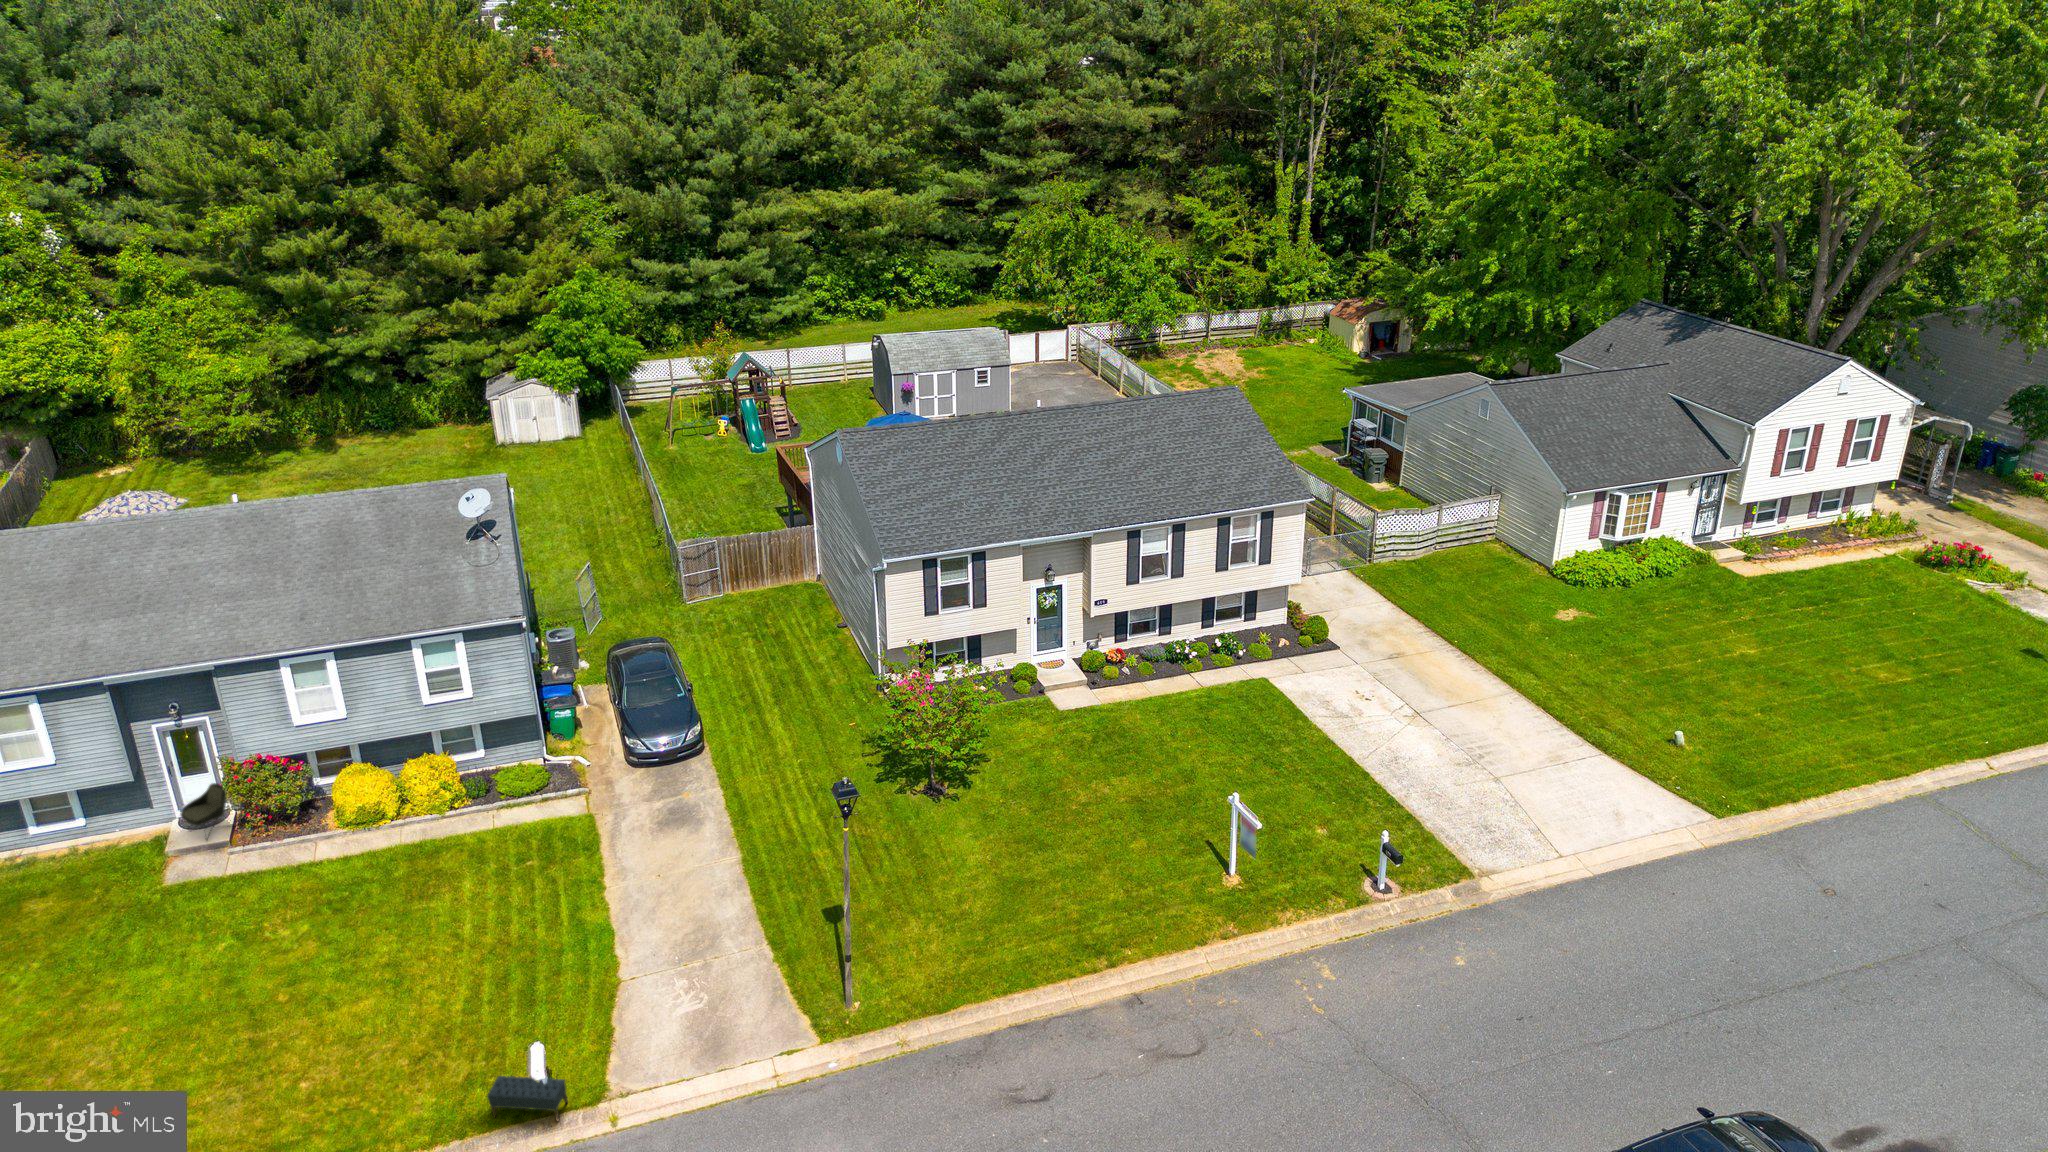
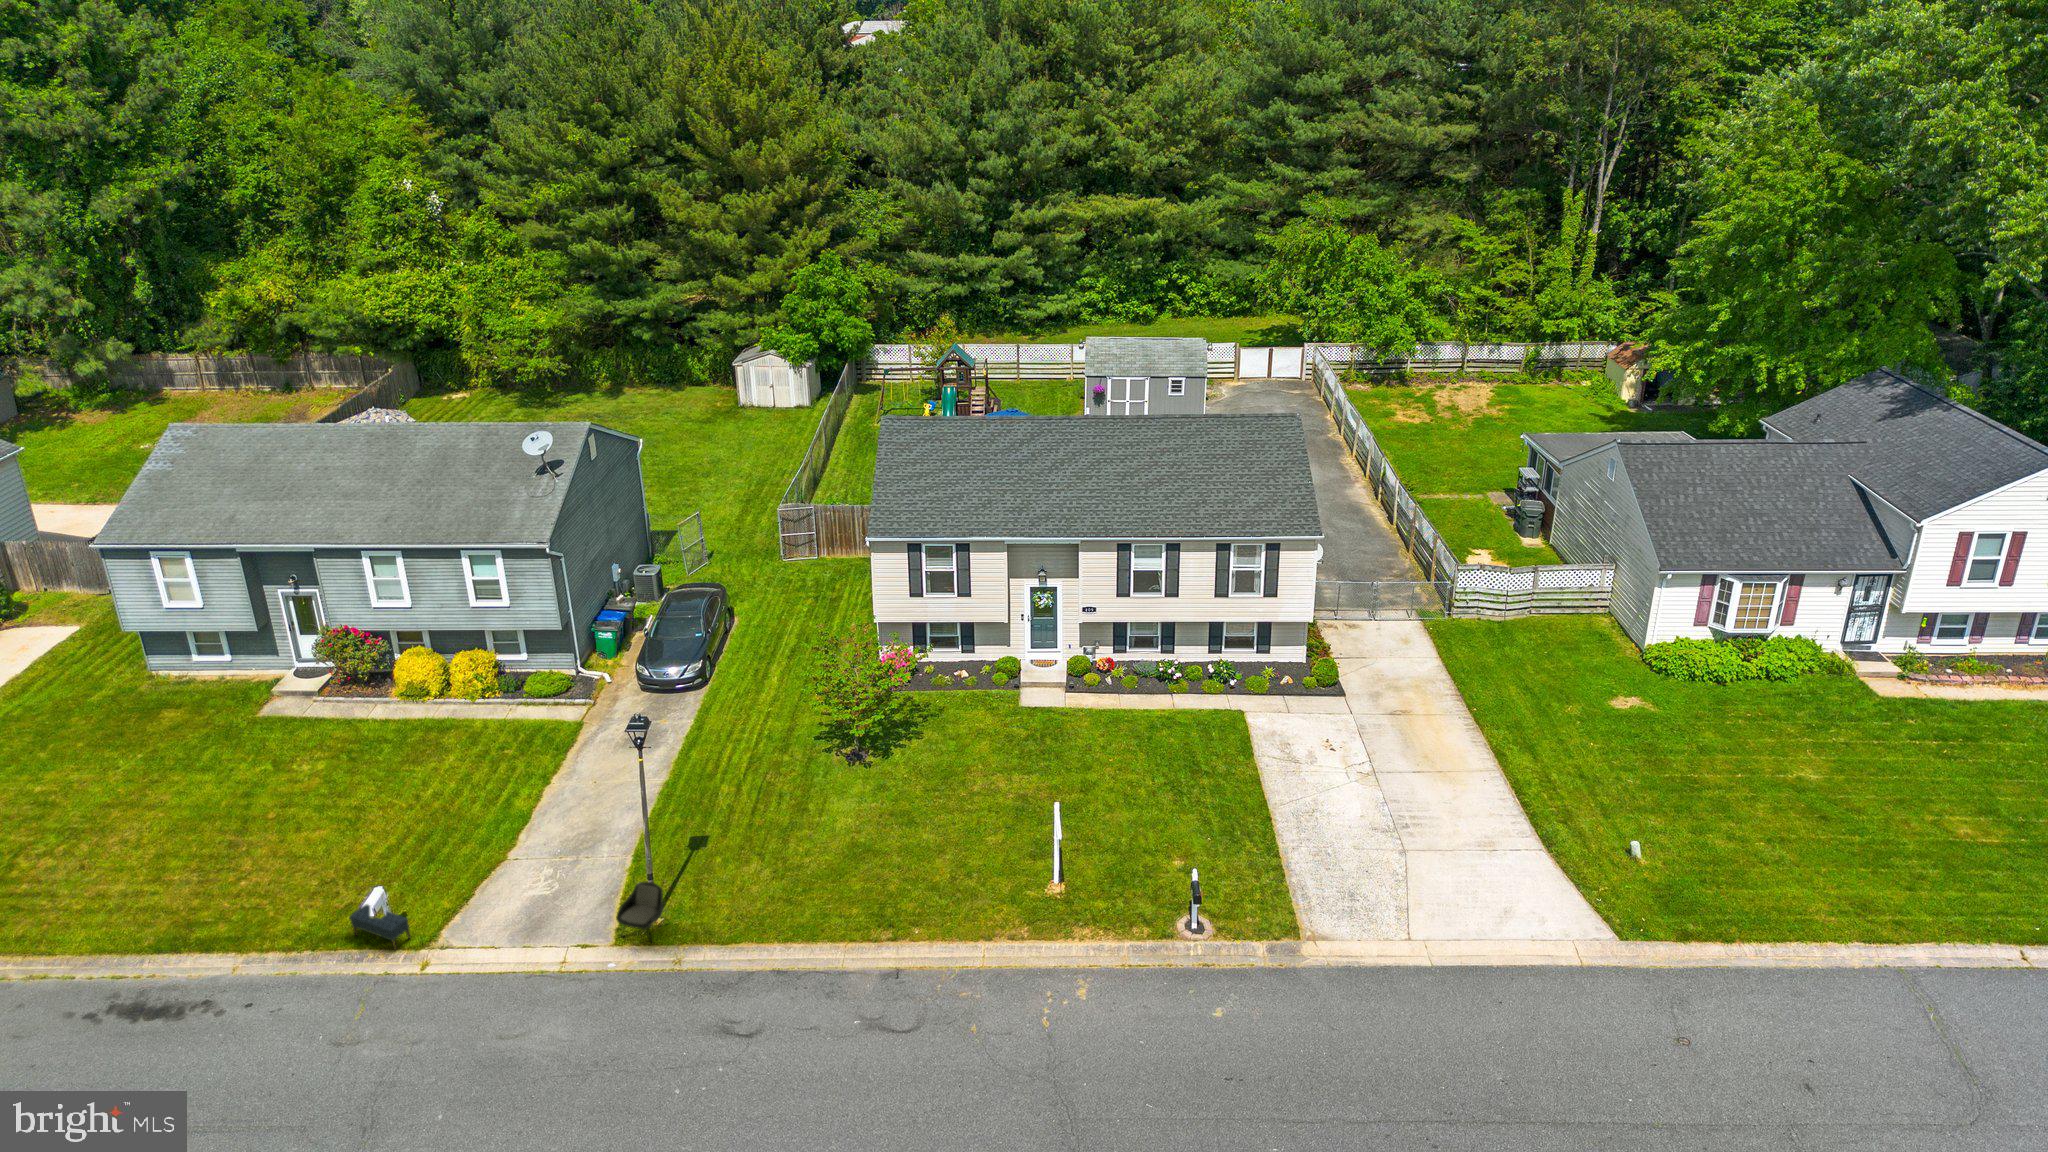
lounge chair: present [180,783,226,839] -> present [616,882,669,939]

